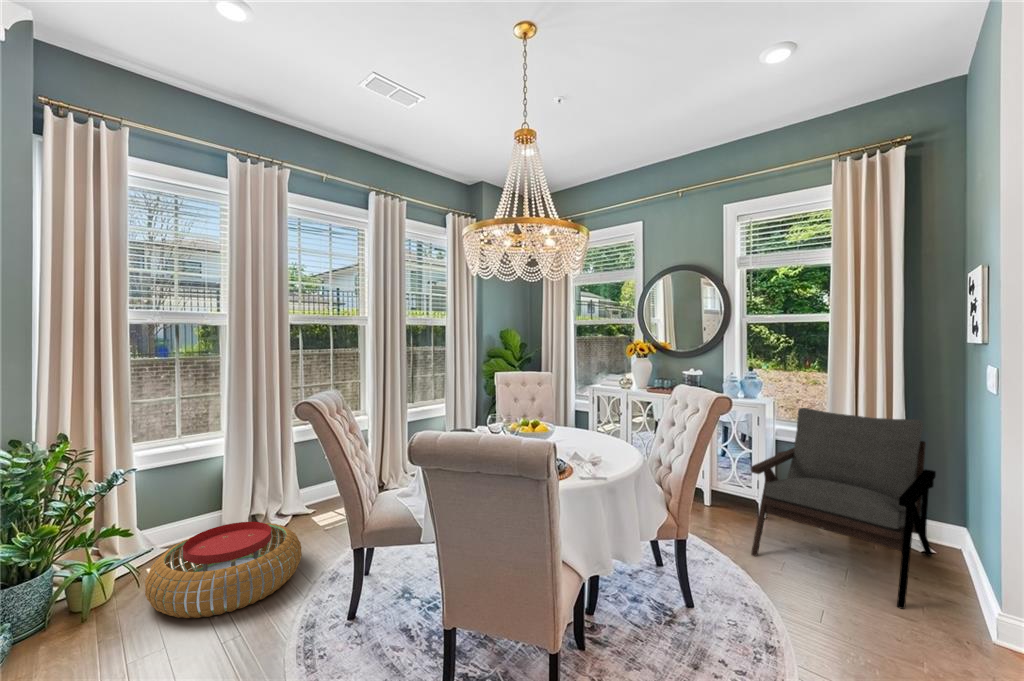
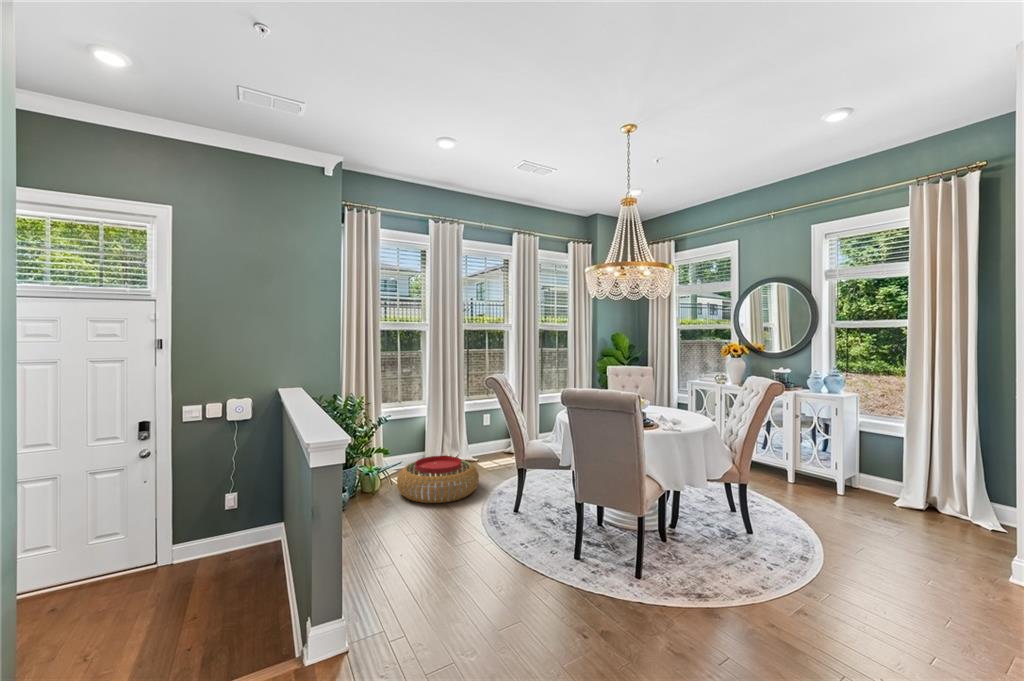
armchair: present [751,408,936,609] -> none [816,401,1000,556]

